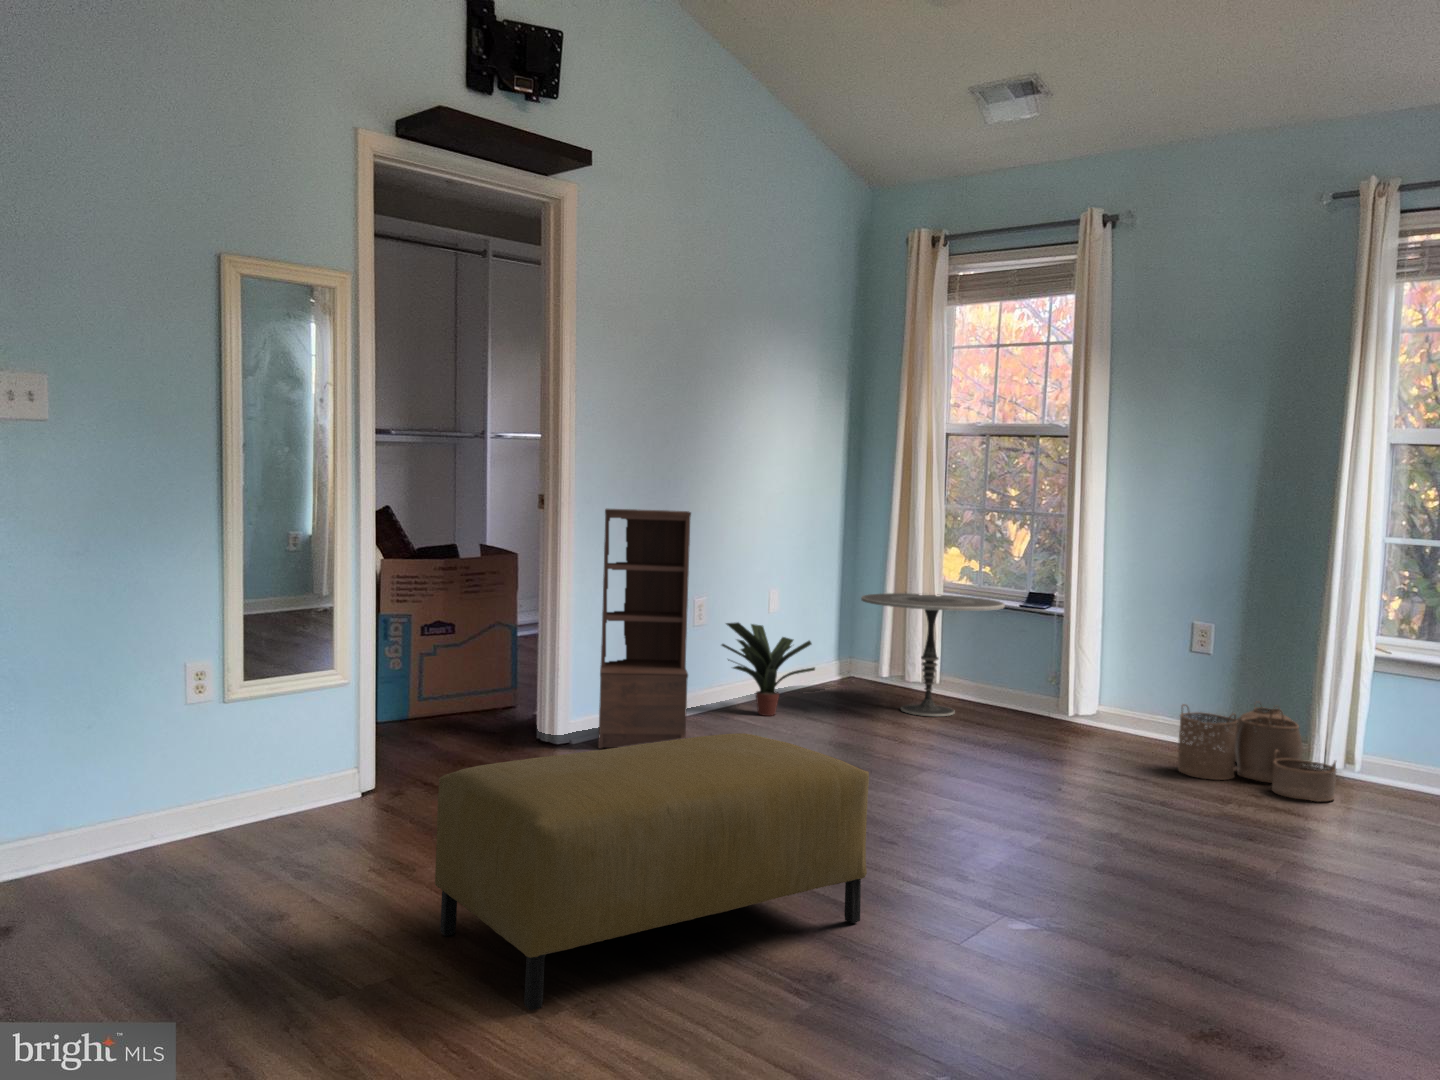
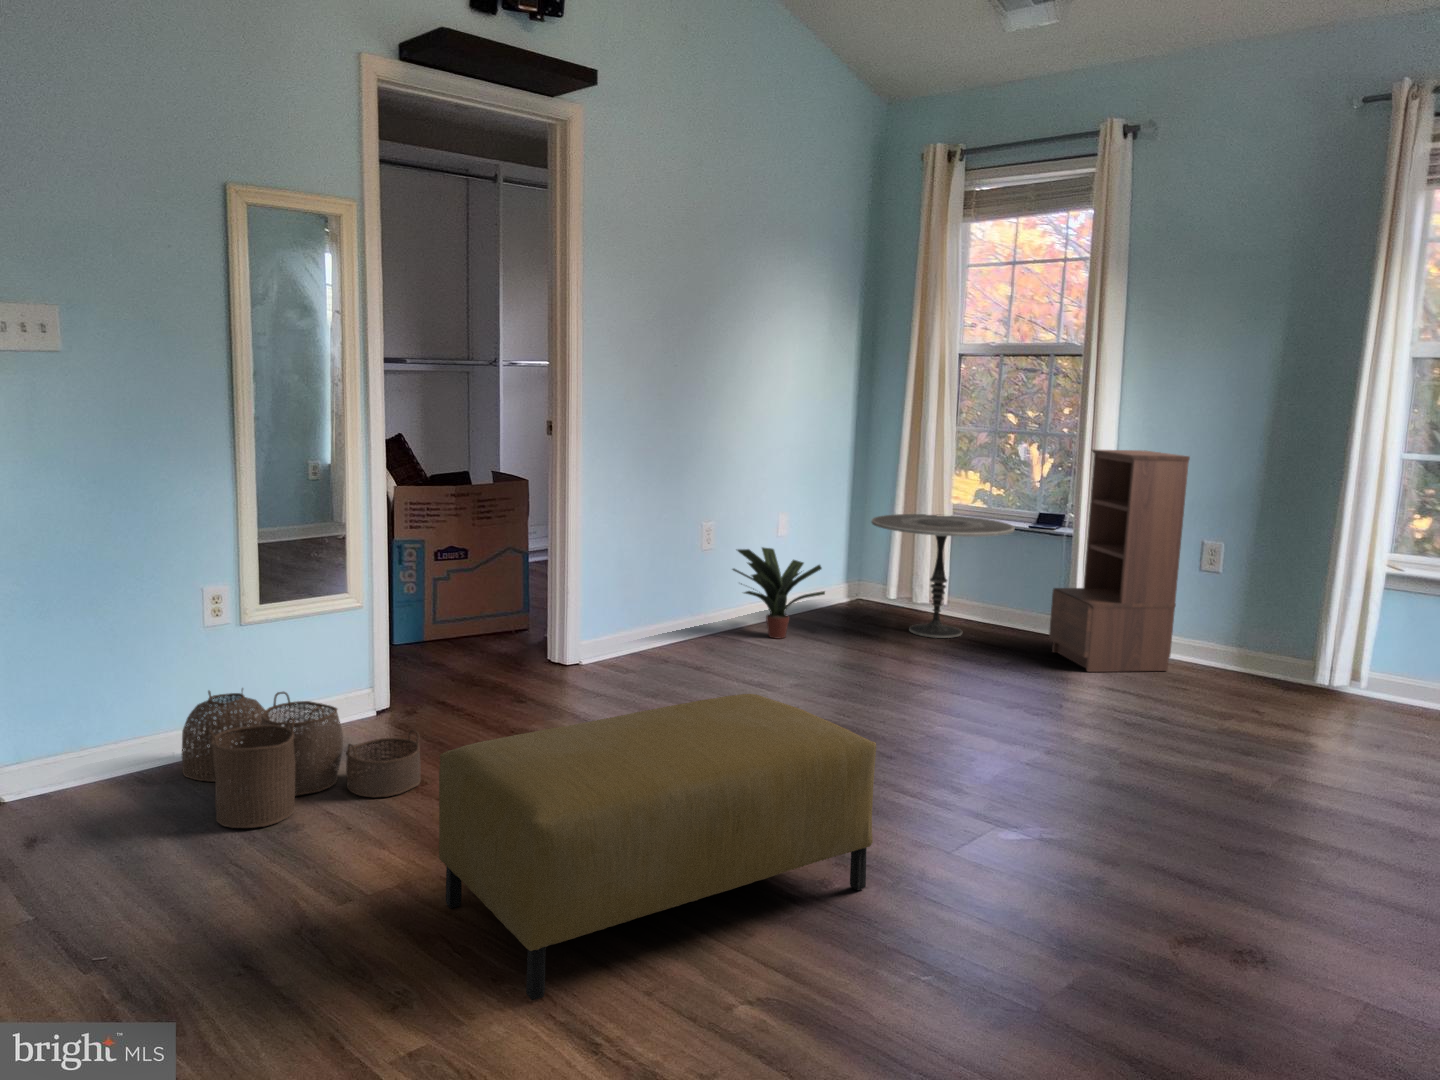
bookshelf: present [598,509,691,748] -> present [1049,449,1190,672]
woven basket: present [1178,704,1337,802] -> present [182,688,421,828]

